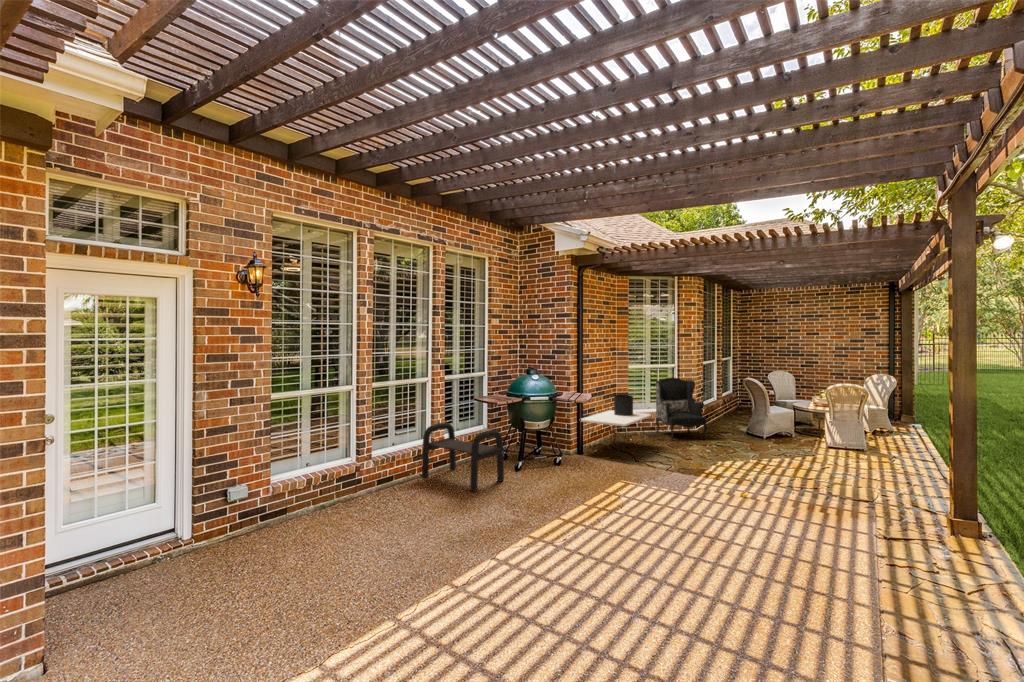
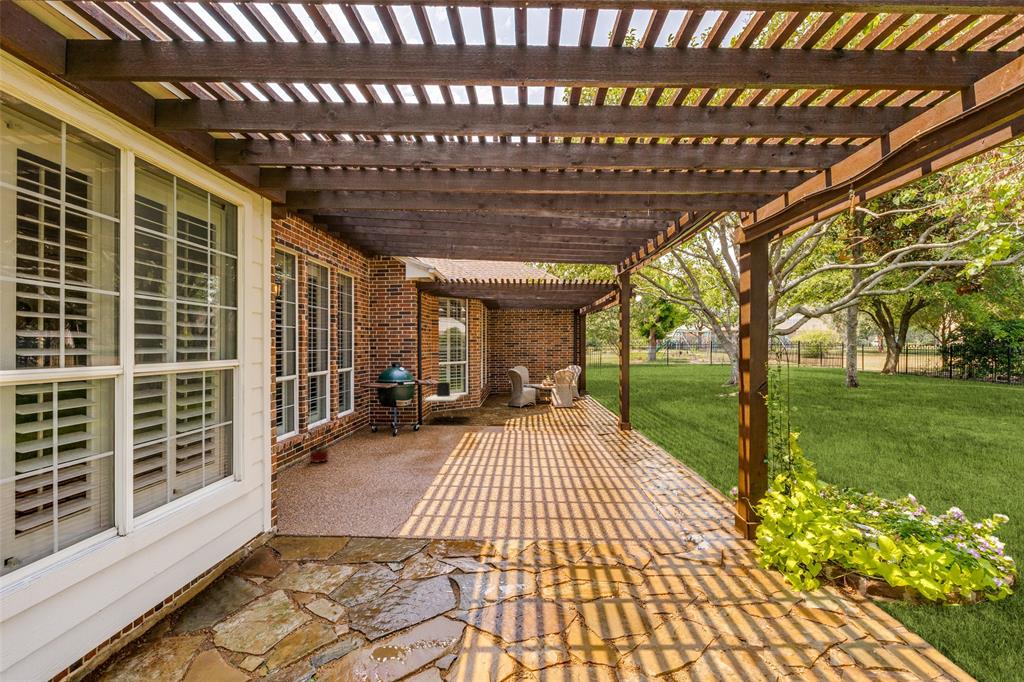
armchair: present [656,378,707,440] -> none [454,371,490,413]
bench: present [422,423,504,492] -> none [331,404,394,447]
decorative plant: none [332,444,401,507] -> present [310,427,329,463]

